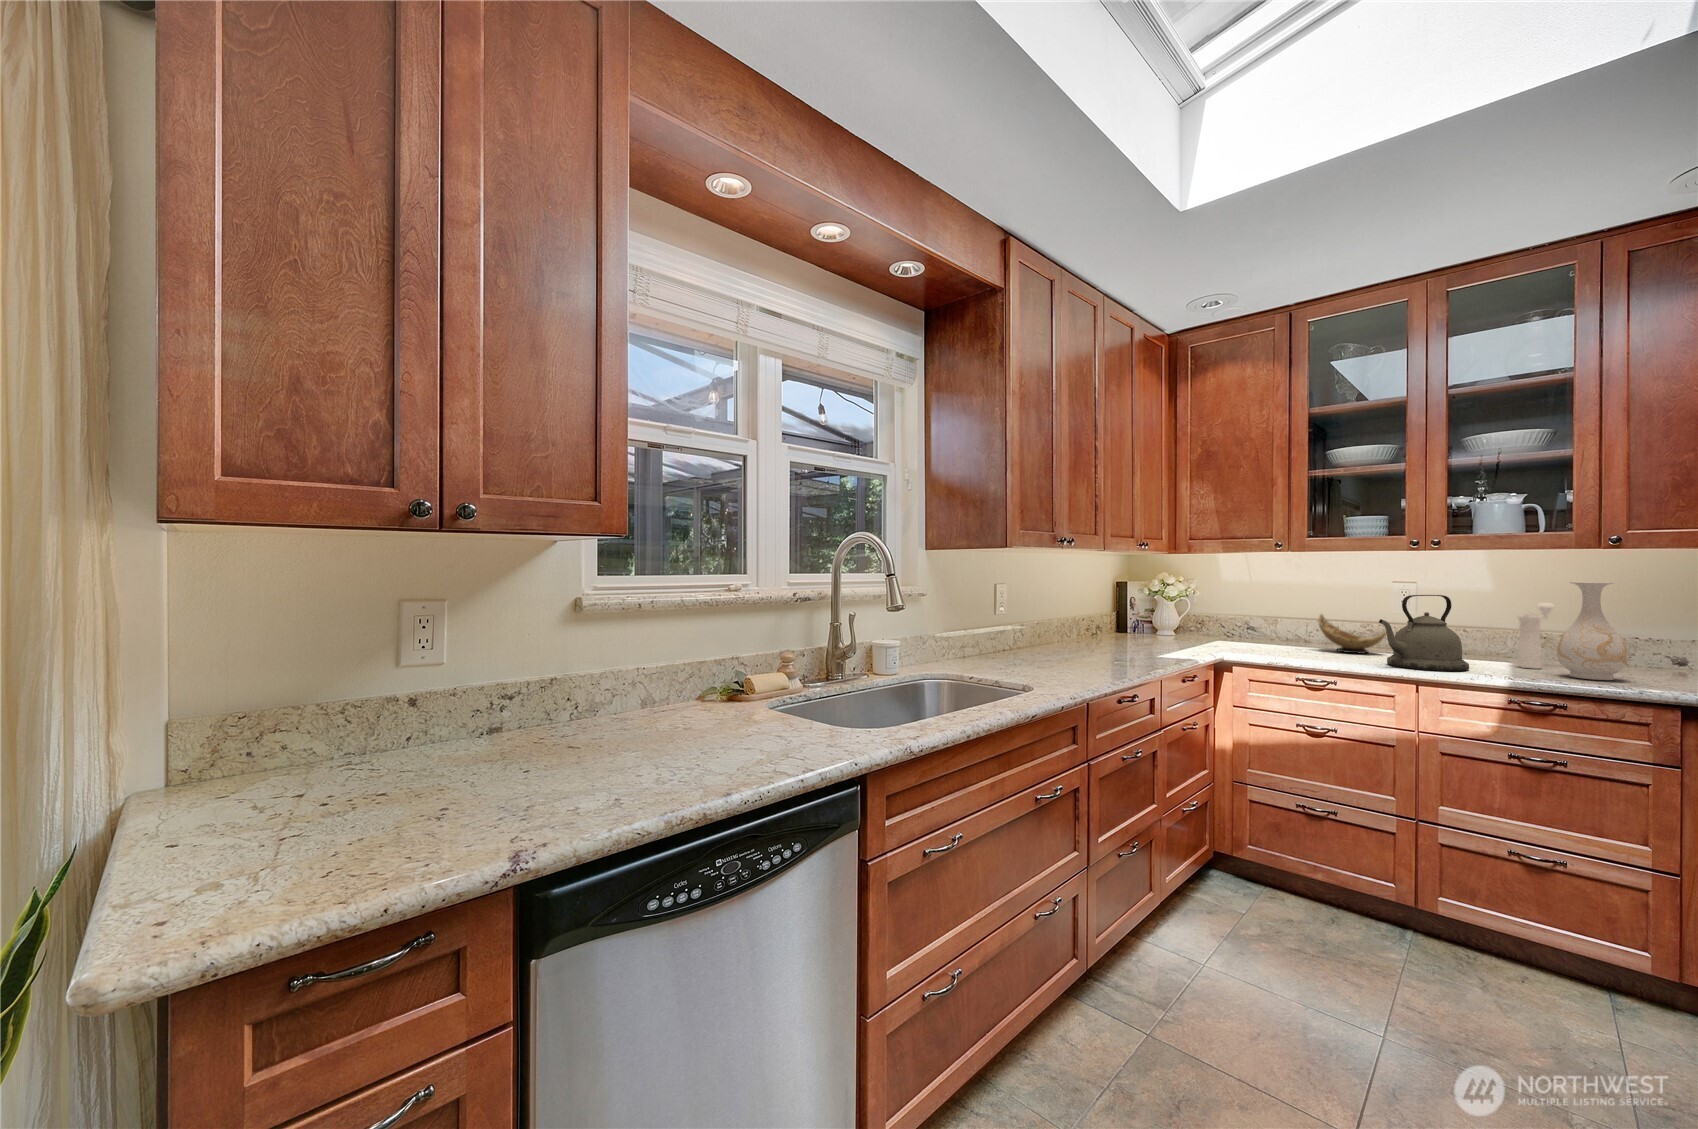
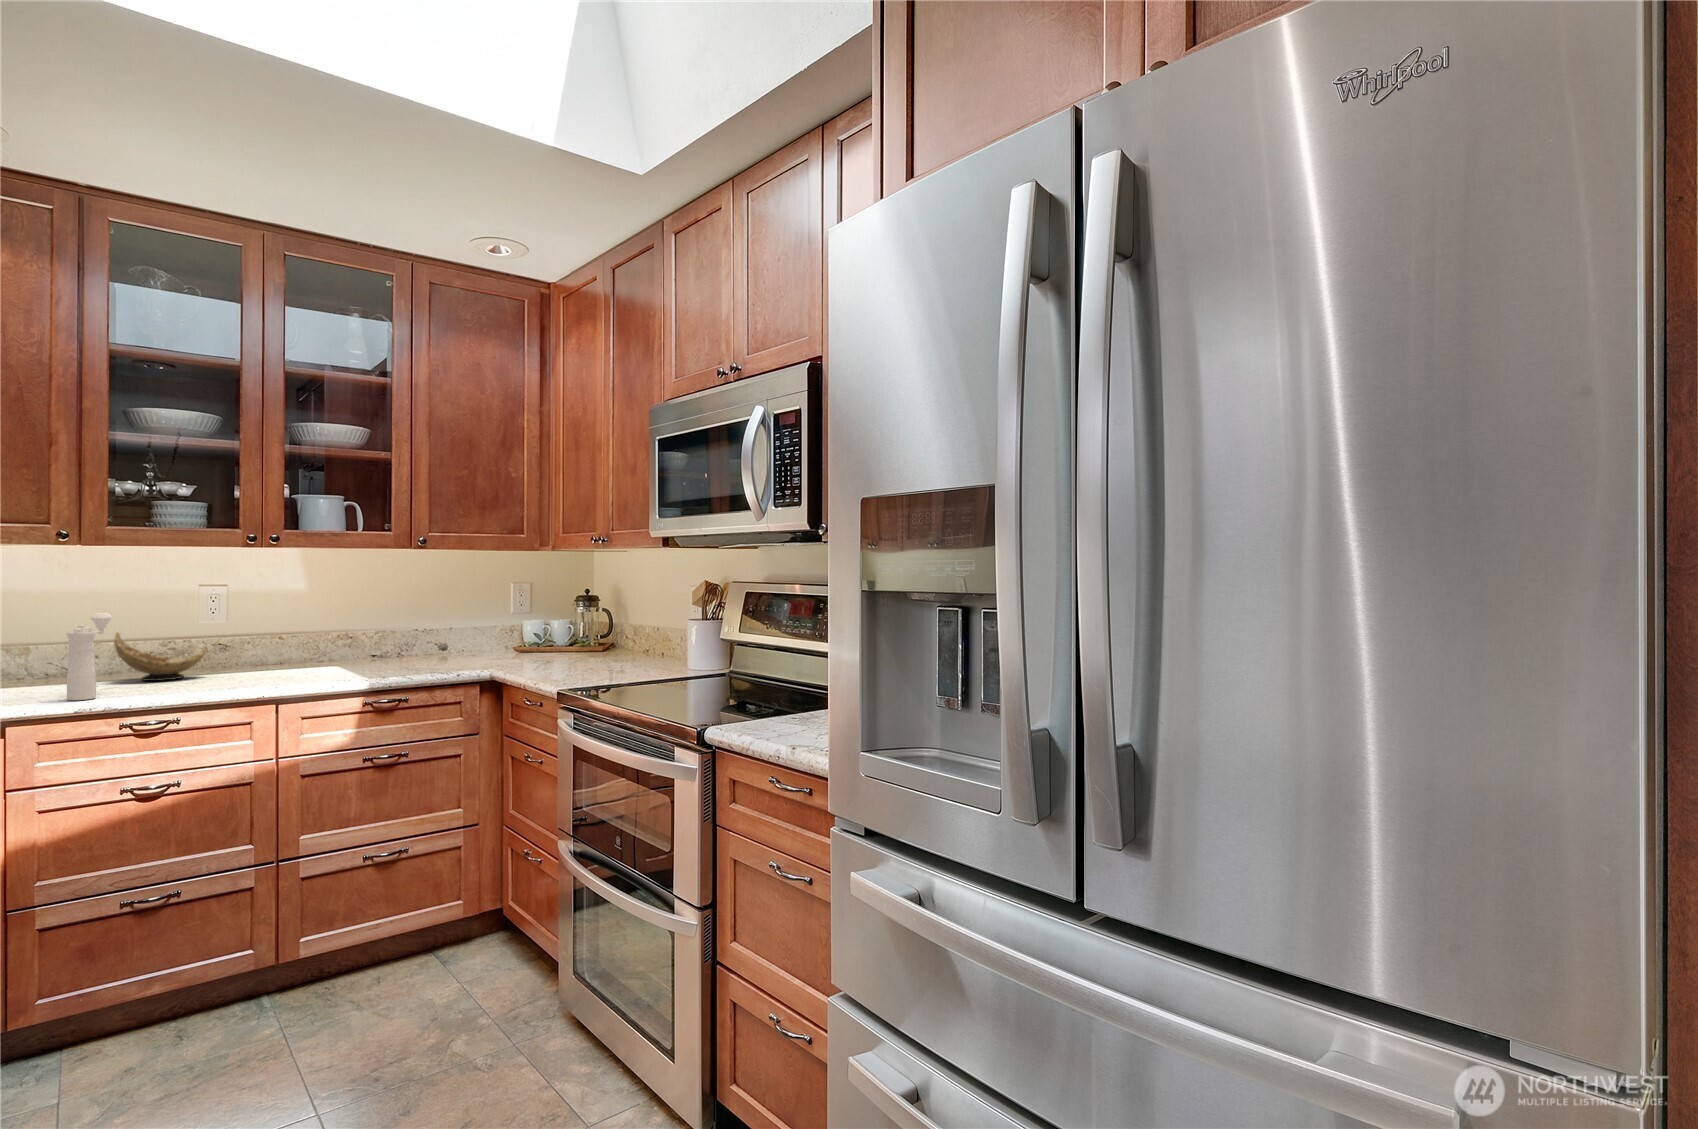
vase: present [1556,582,1629,680] -> none [386,580,437,672]
kettle: present [1379,595,1469,671] -> none [231,599,318,687]
pepper mill: present [1518,603,1554,669] -> present [66,613,112,700]

